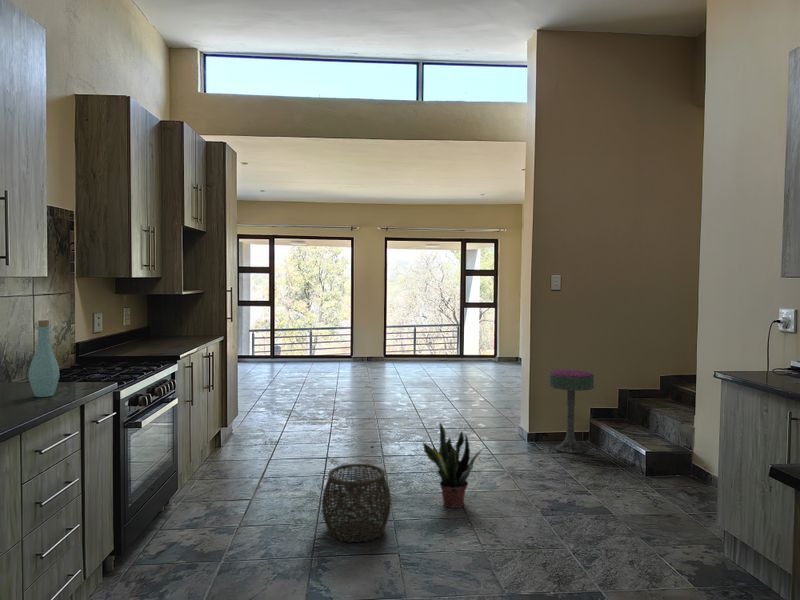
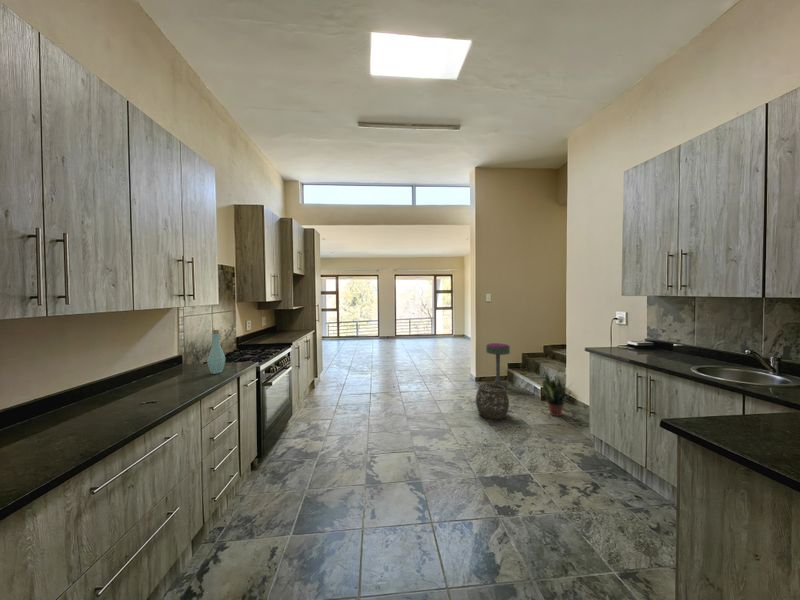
potted plant: present [423,423,482,508] -> present [543,373,571,416]
woven basket: present [322,464,391,543] -> present [476,383,509,419]

